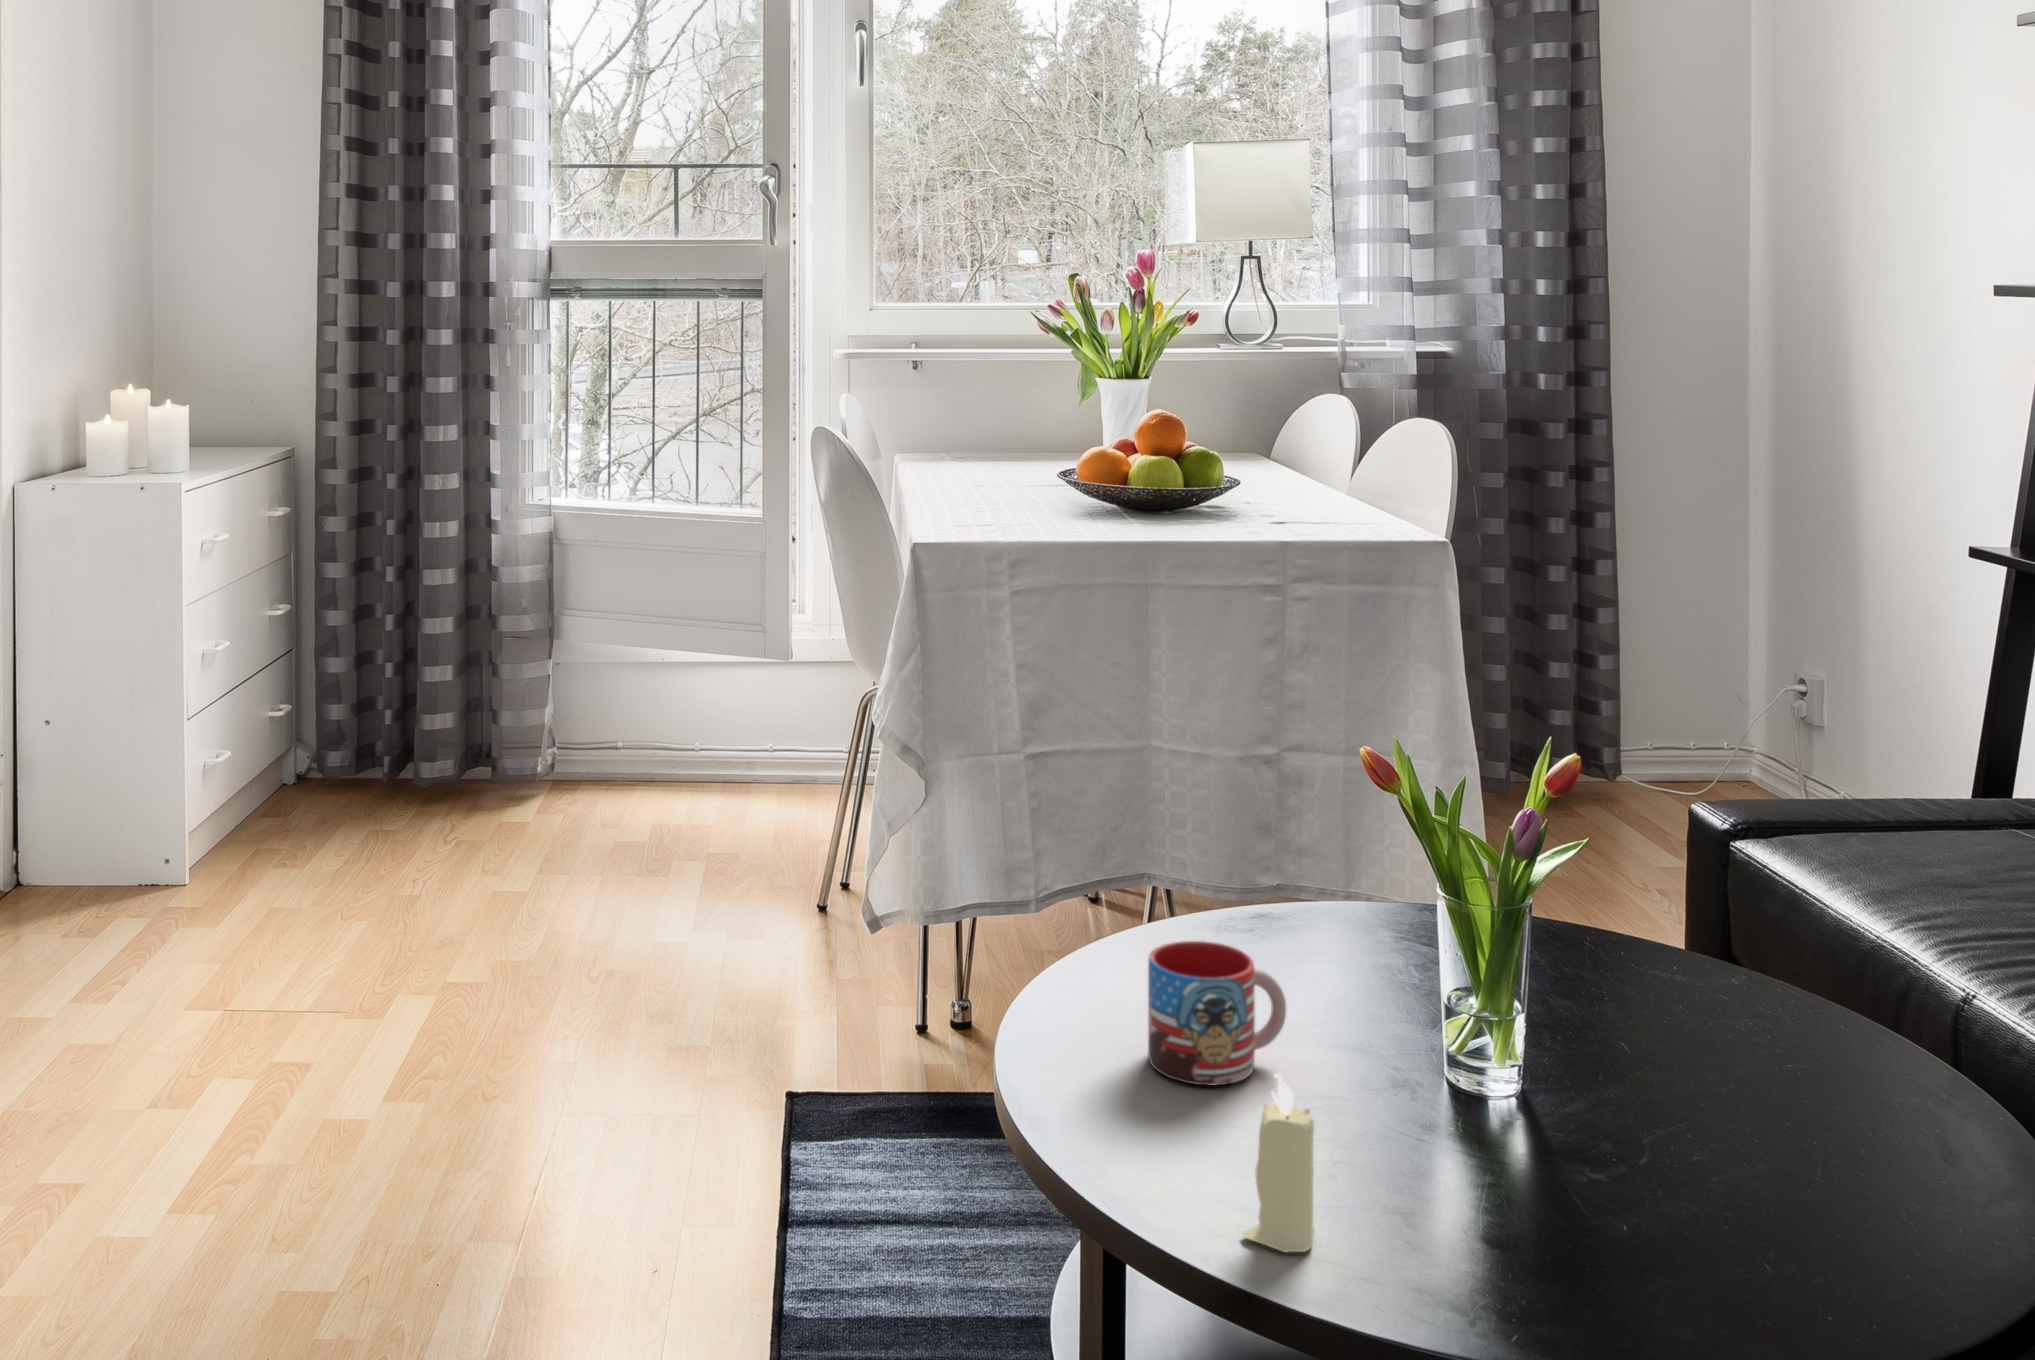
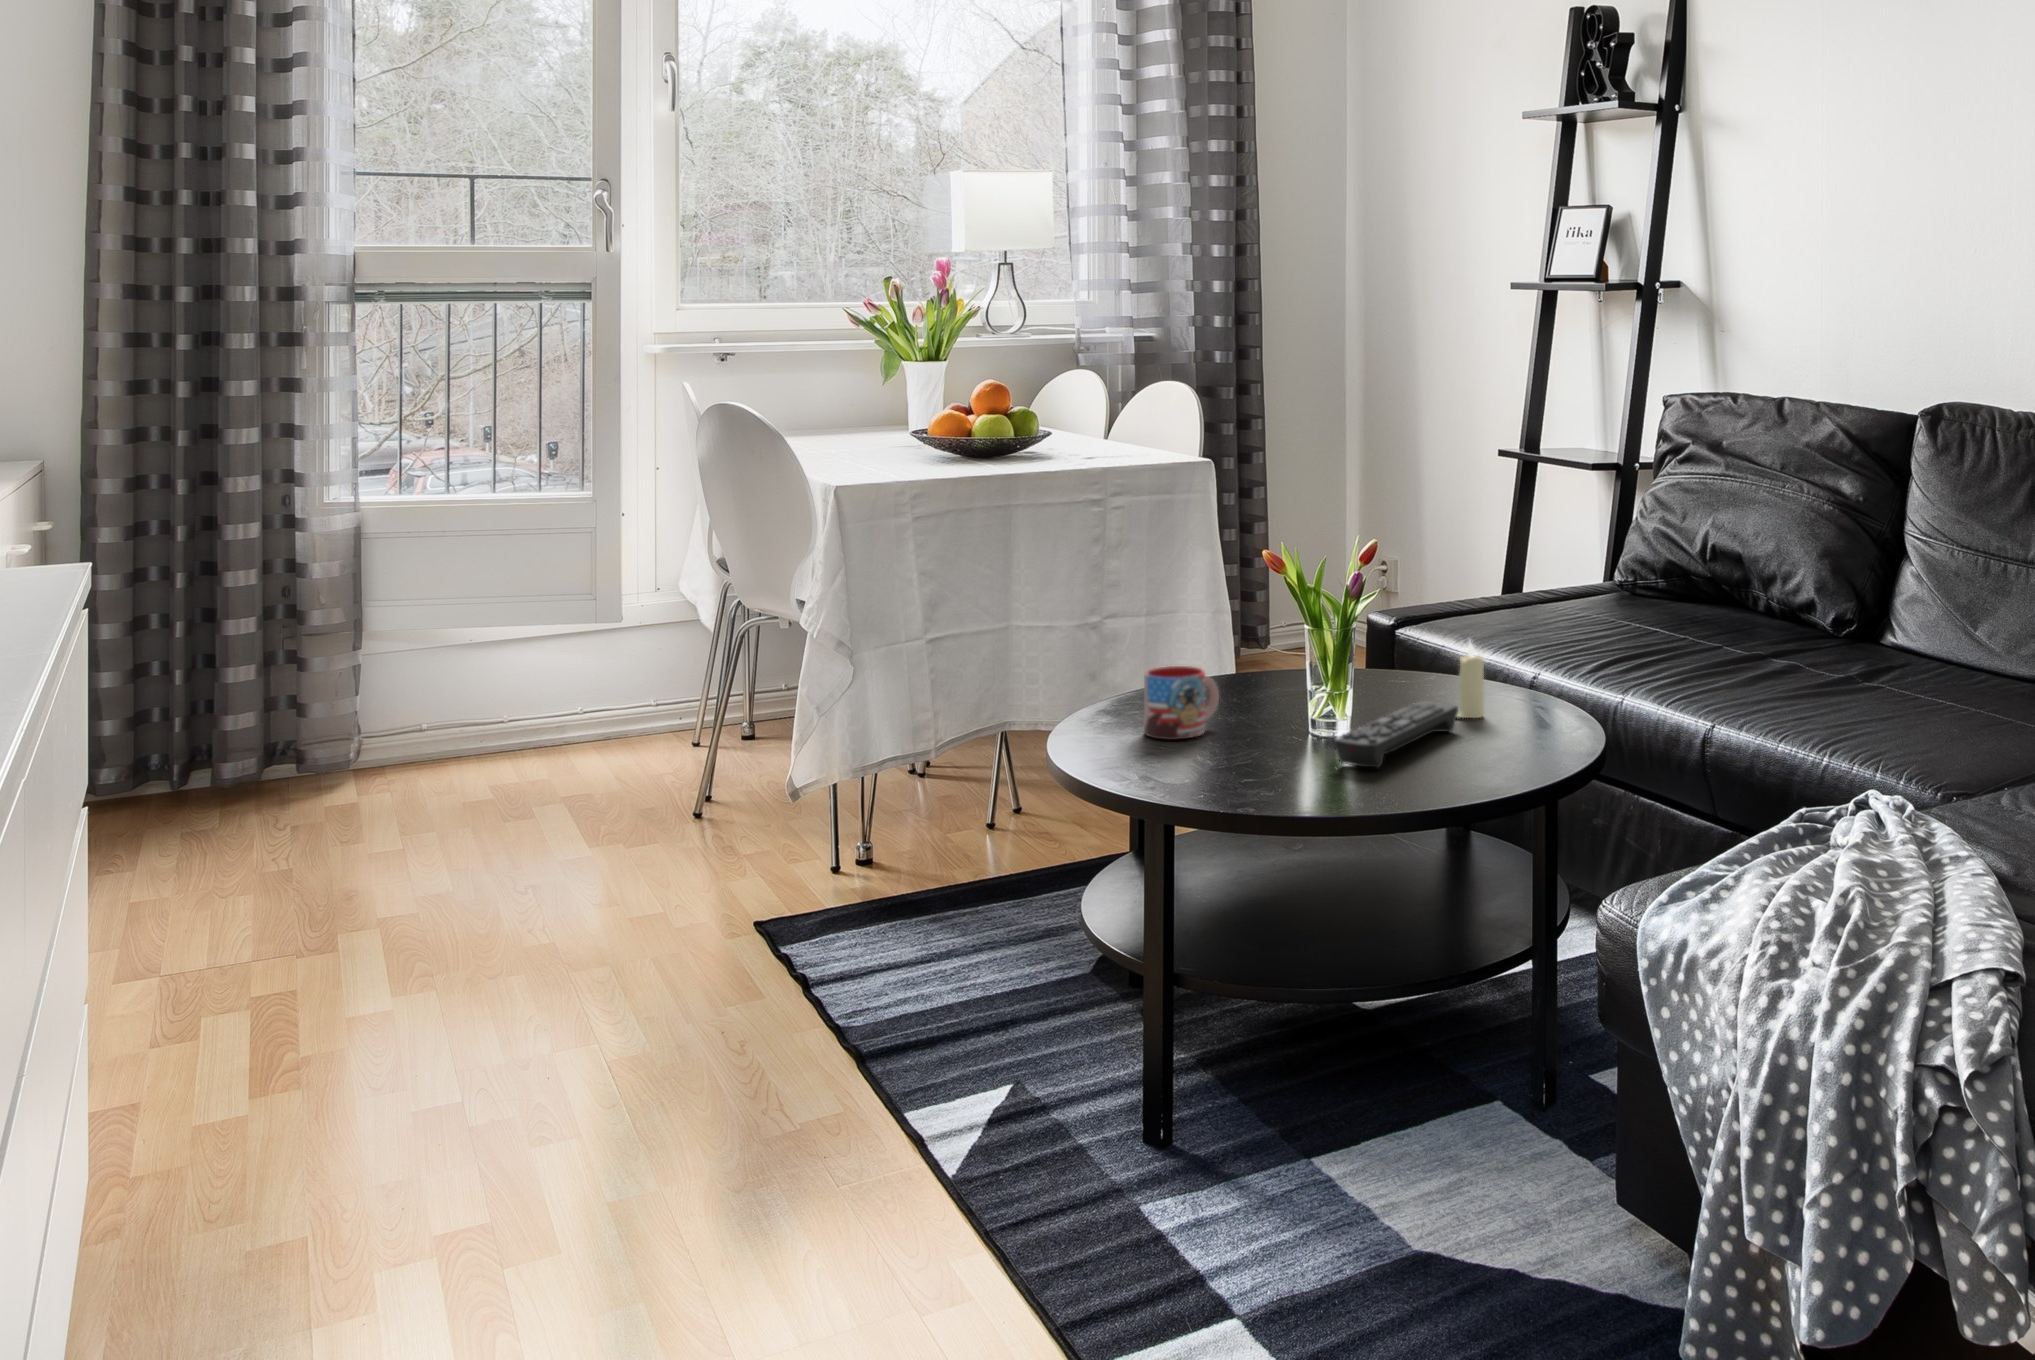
candle: present [1243,1074,1314,1252] -> present [1457,642,1484,718]
remote control: none [1440,1097,1746,1272] -> present [1334,701,1458,769]

